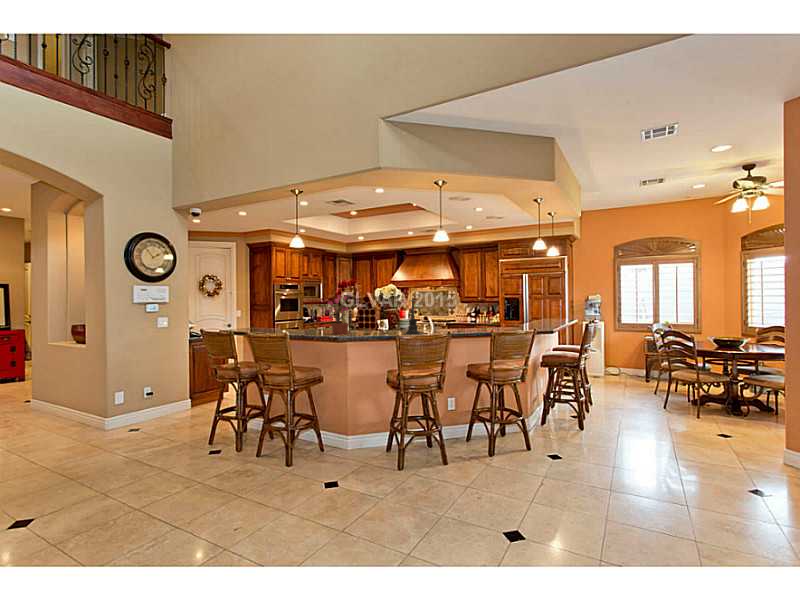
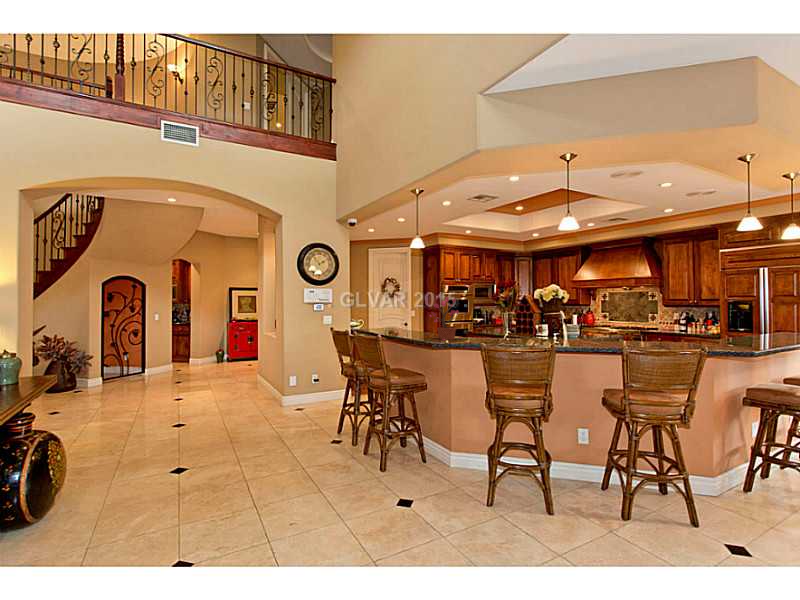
candle holder: present [405,299,421,335] -> none [509,297,543,346]

